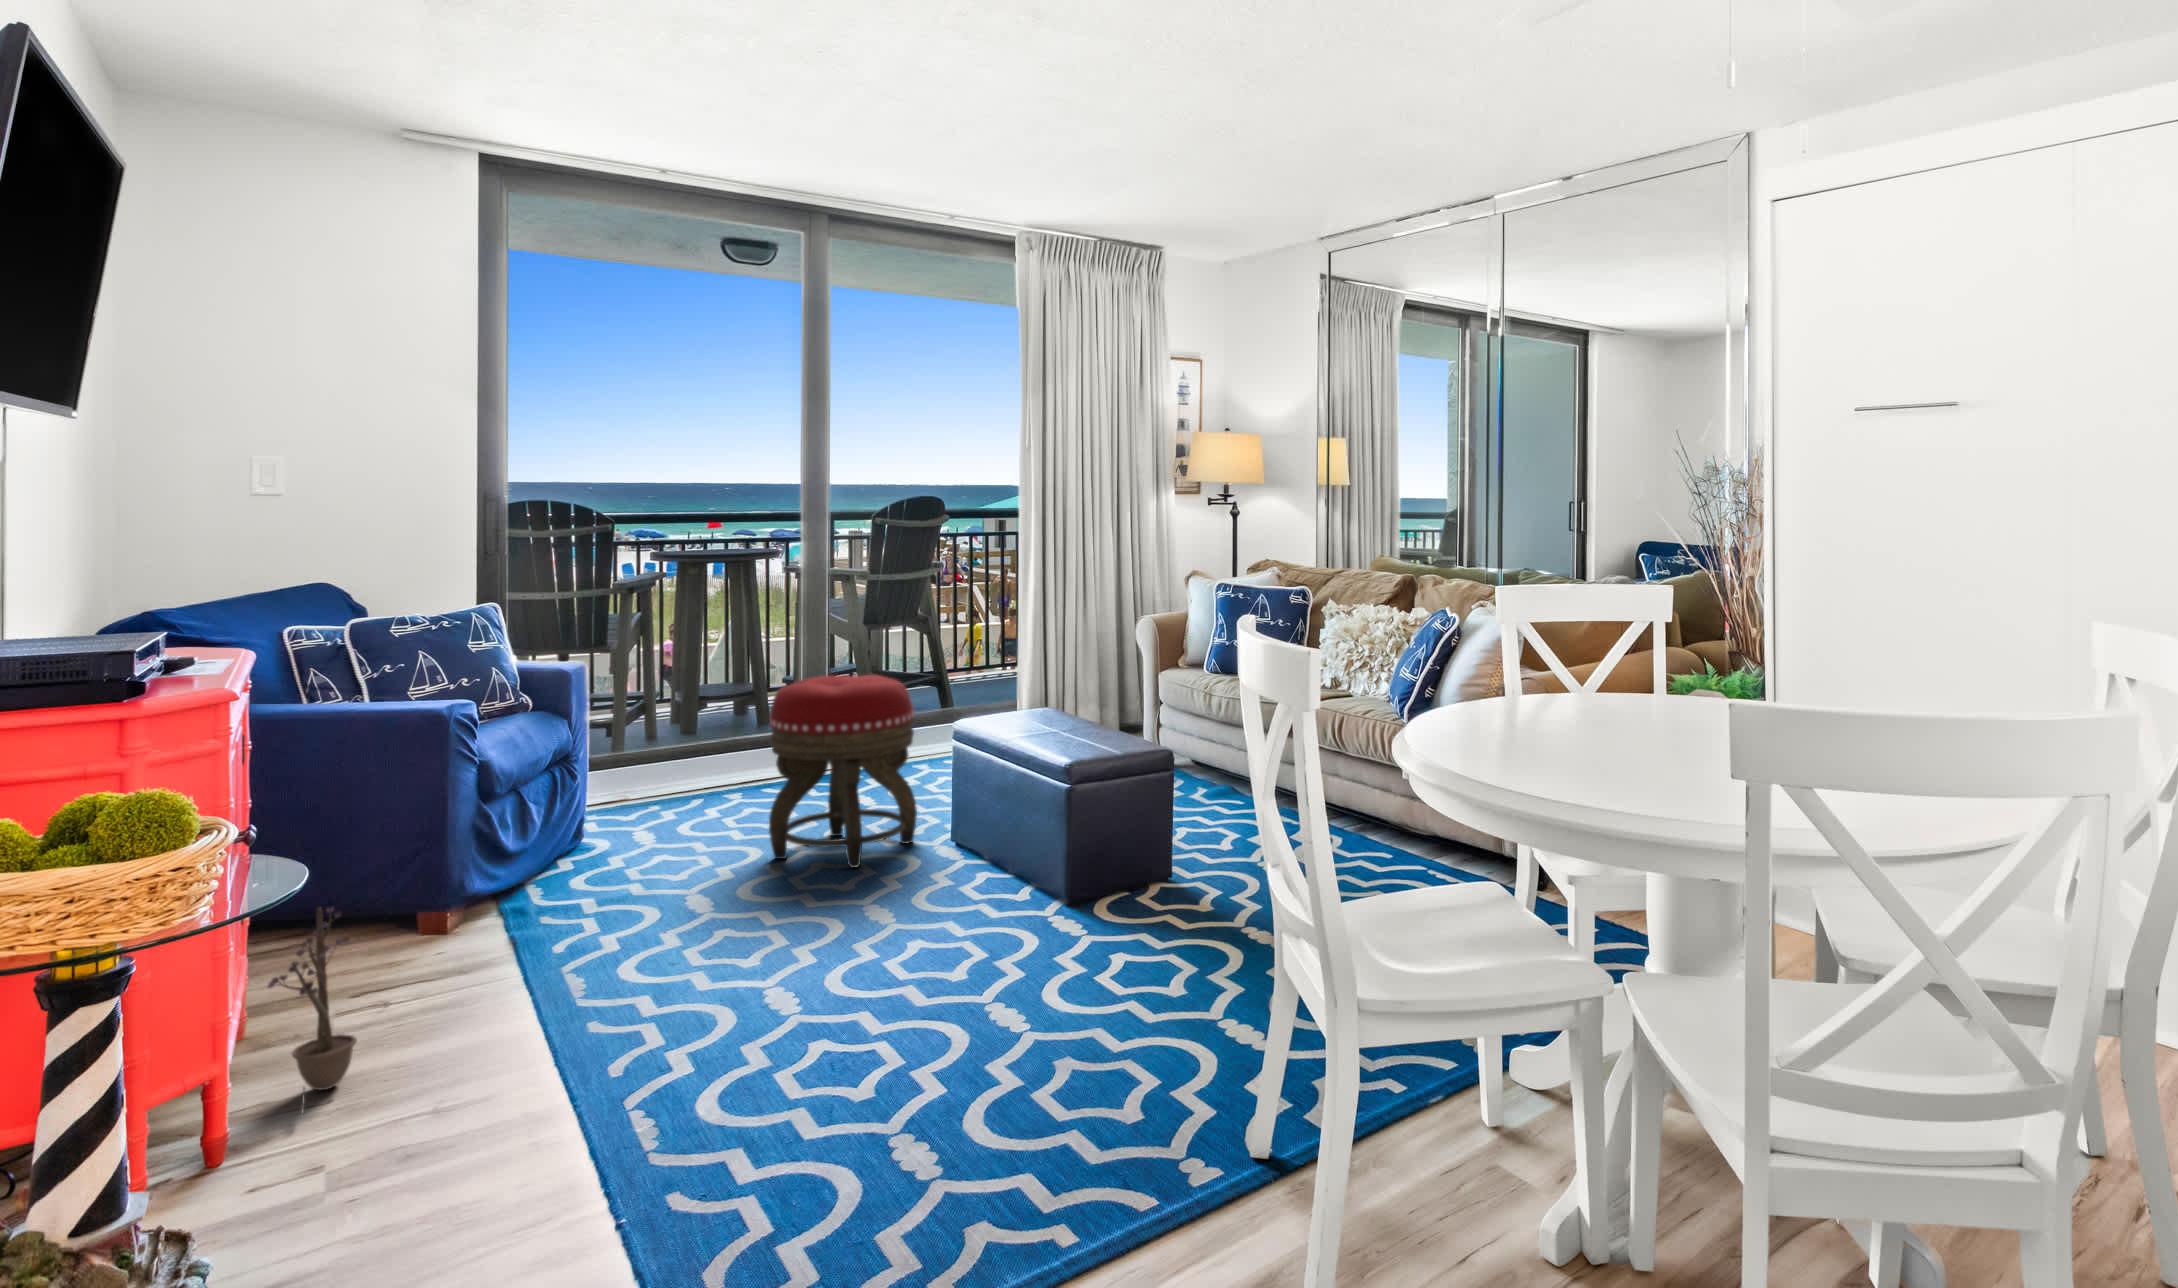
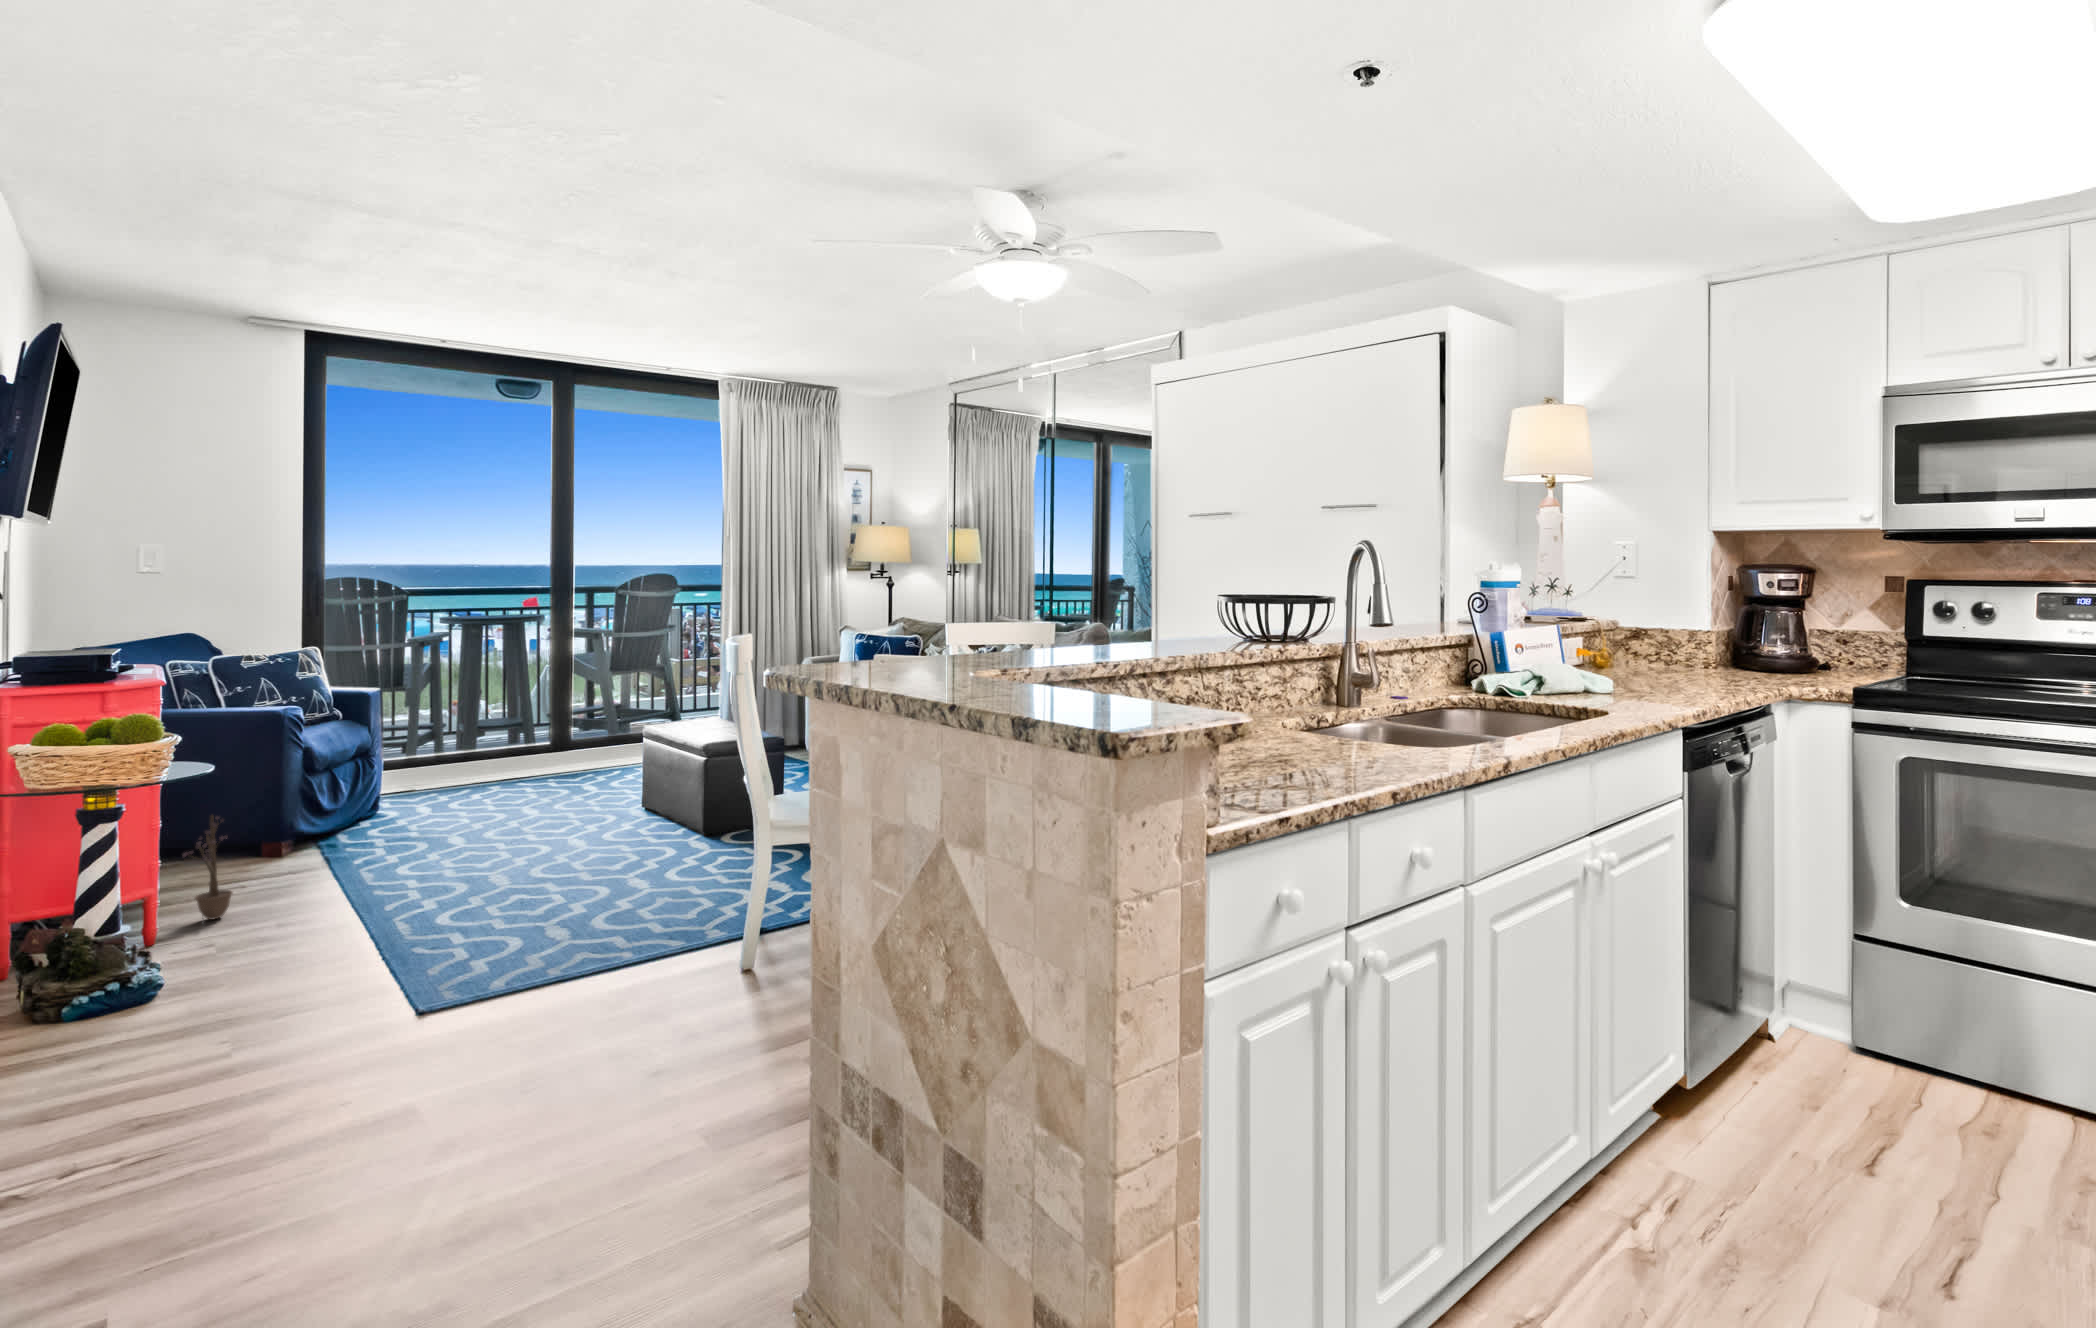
footstool: present [769,675,917,868] -> none [510,695,617,820]

